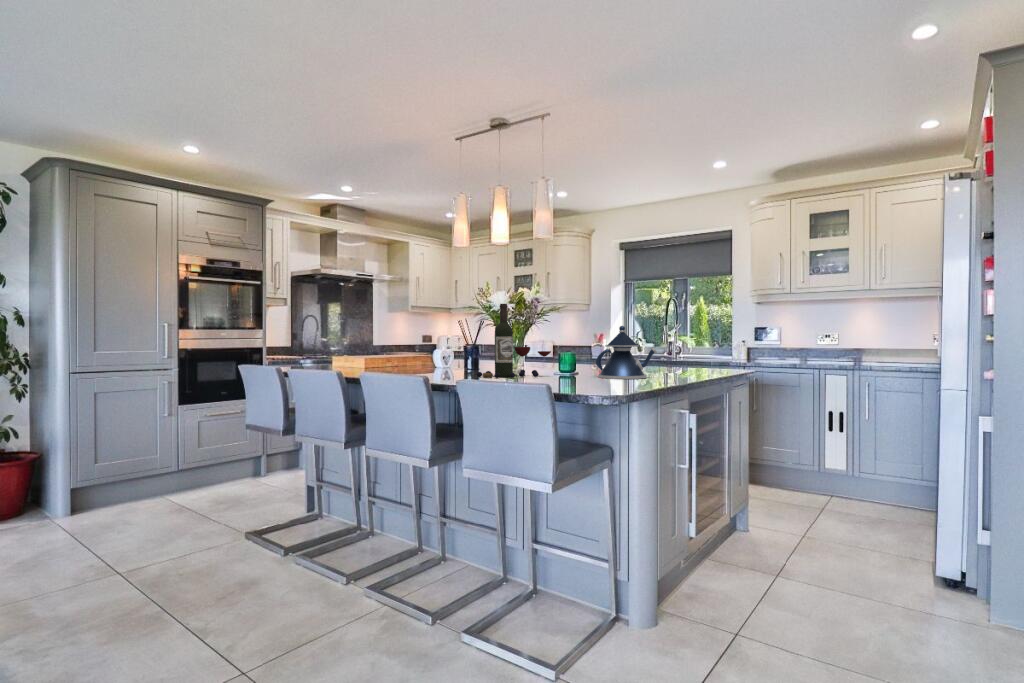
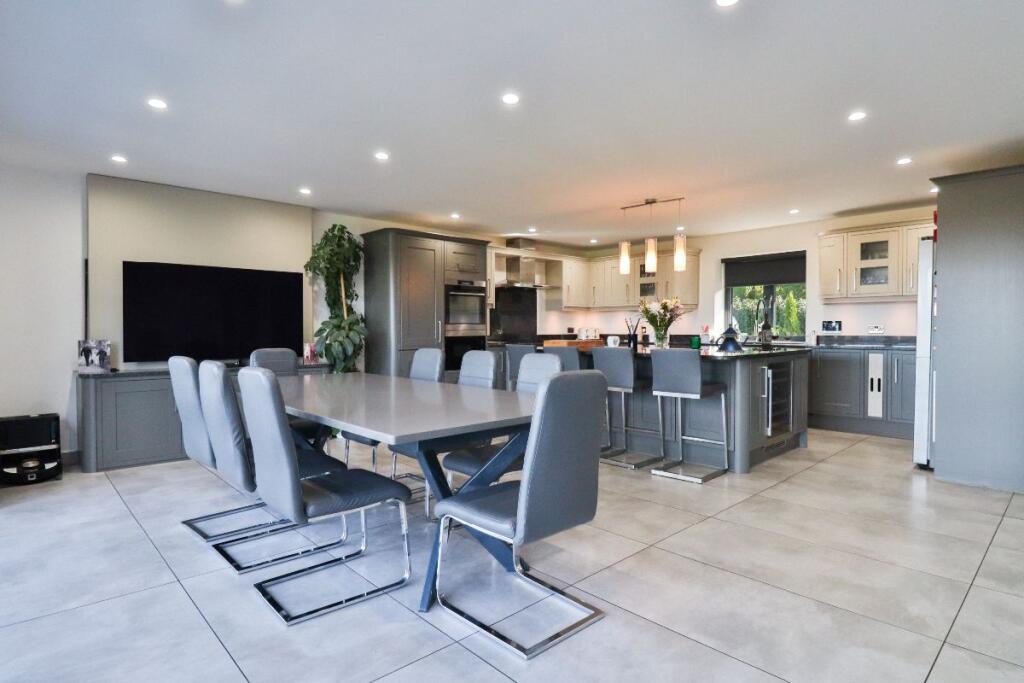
wine bottle: present [477,304,551,378] -> present [752,313,791,351]

